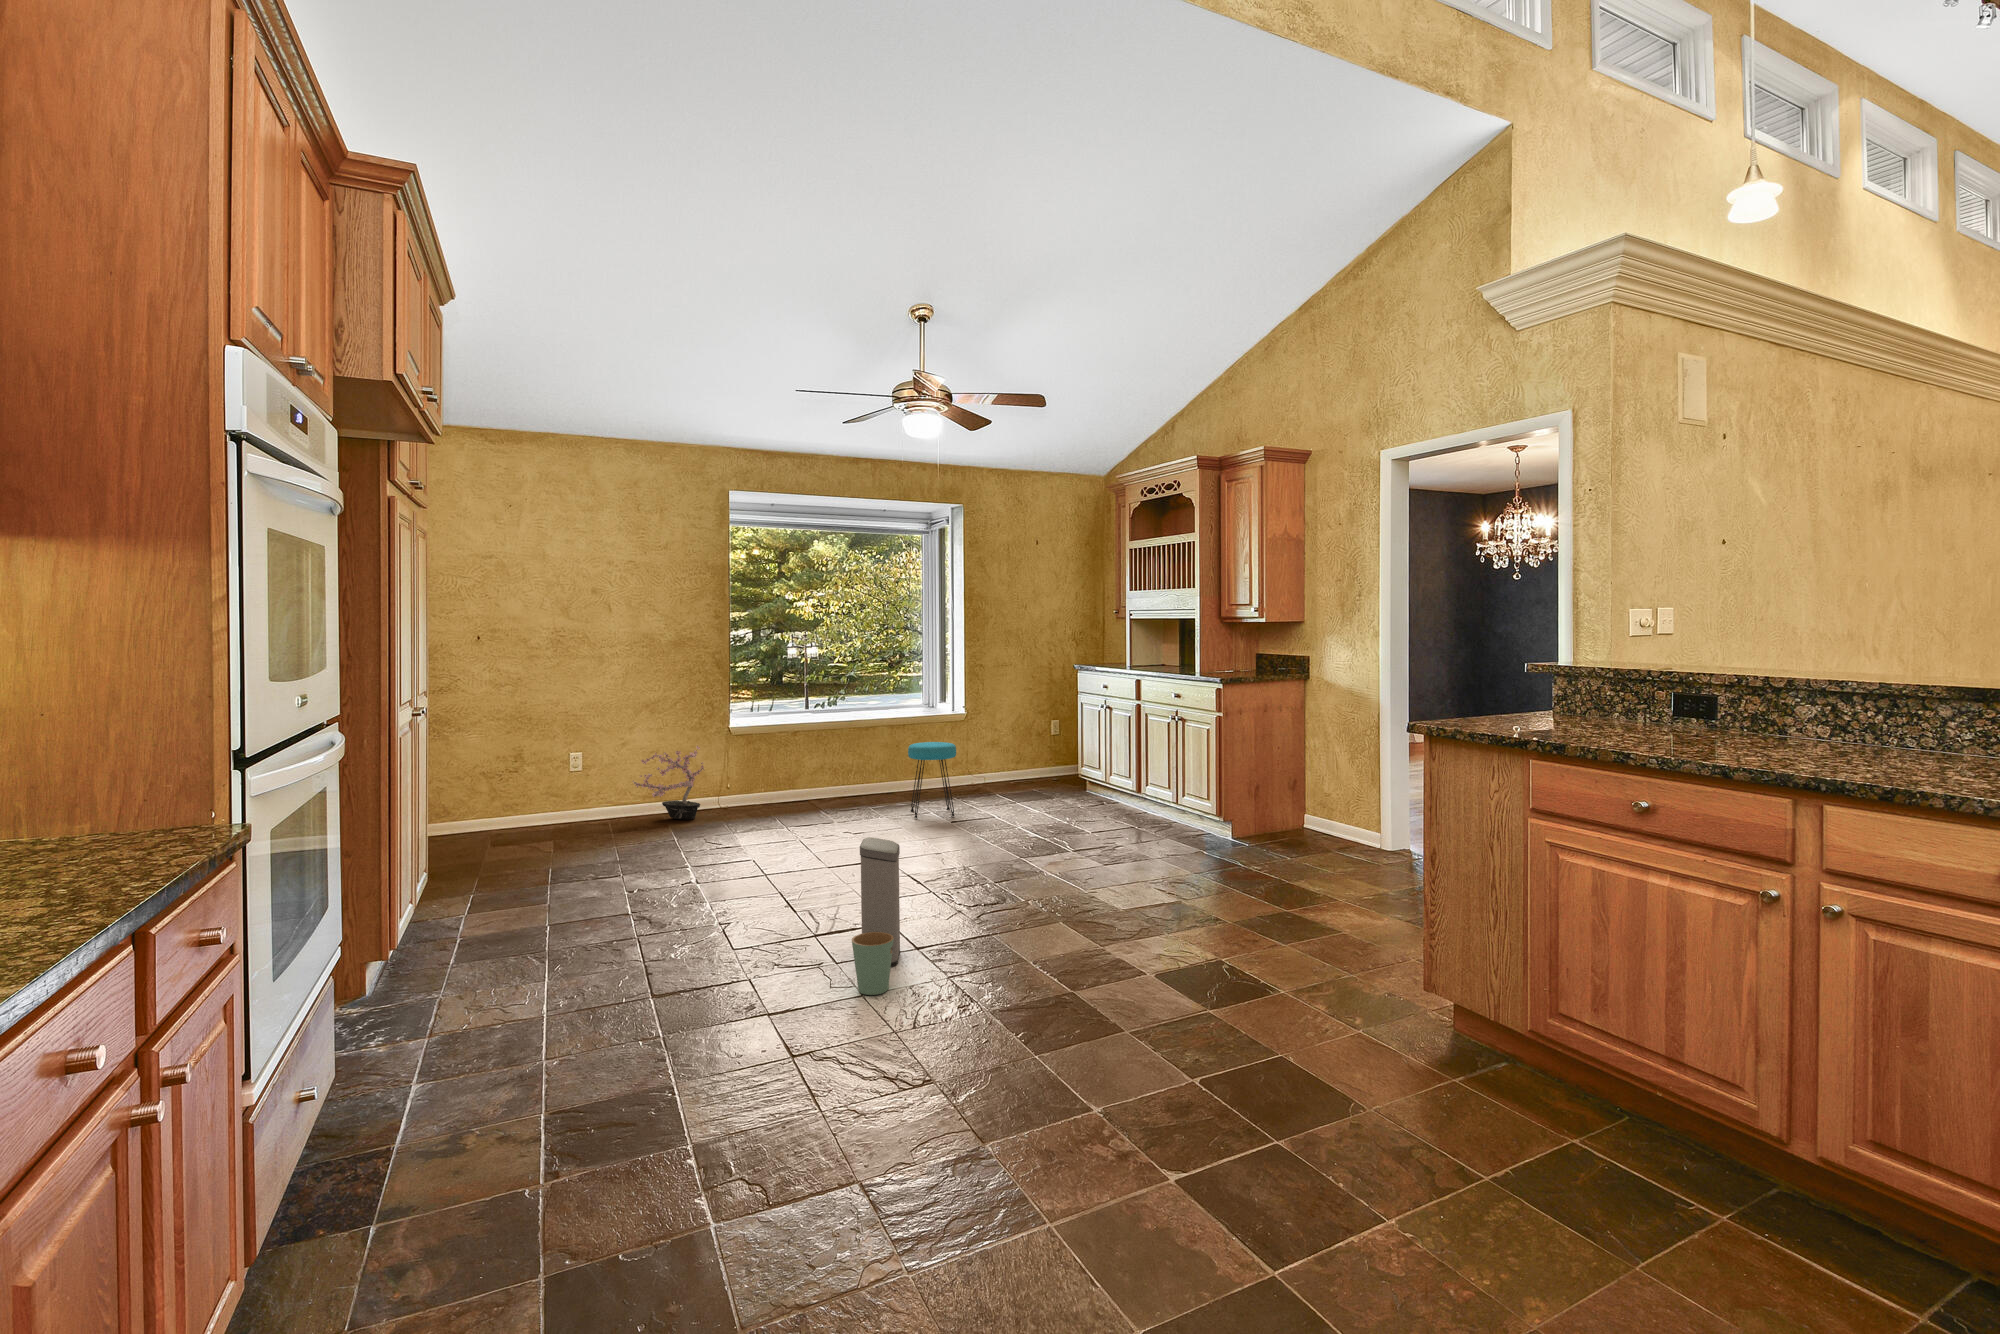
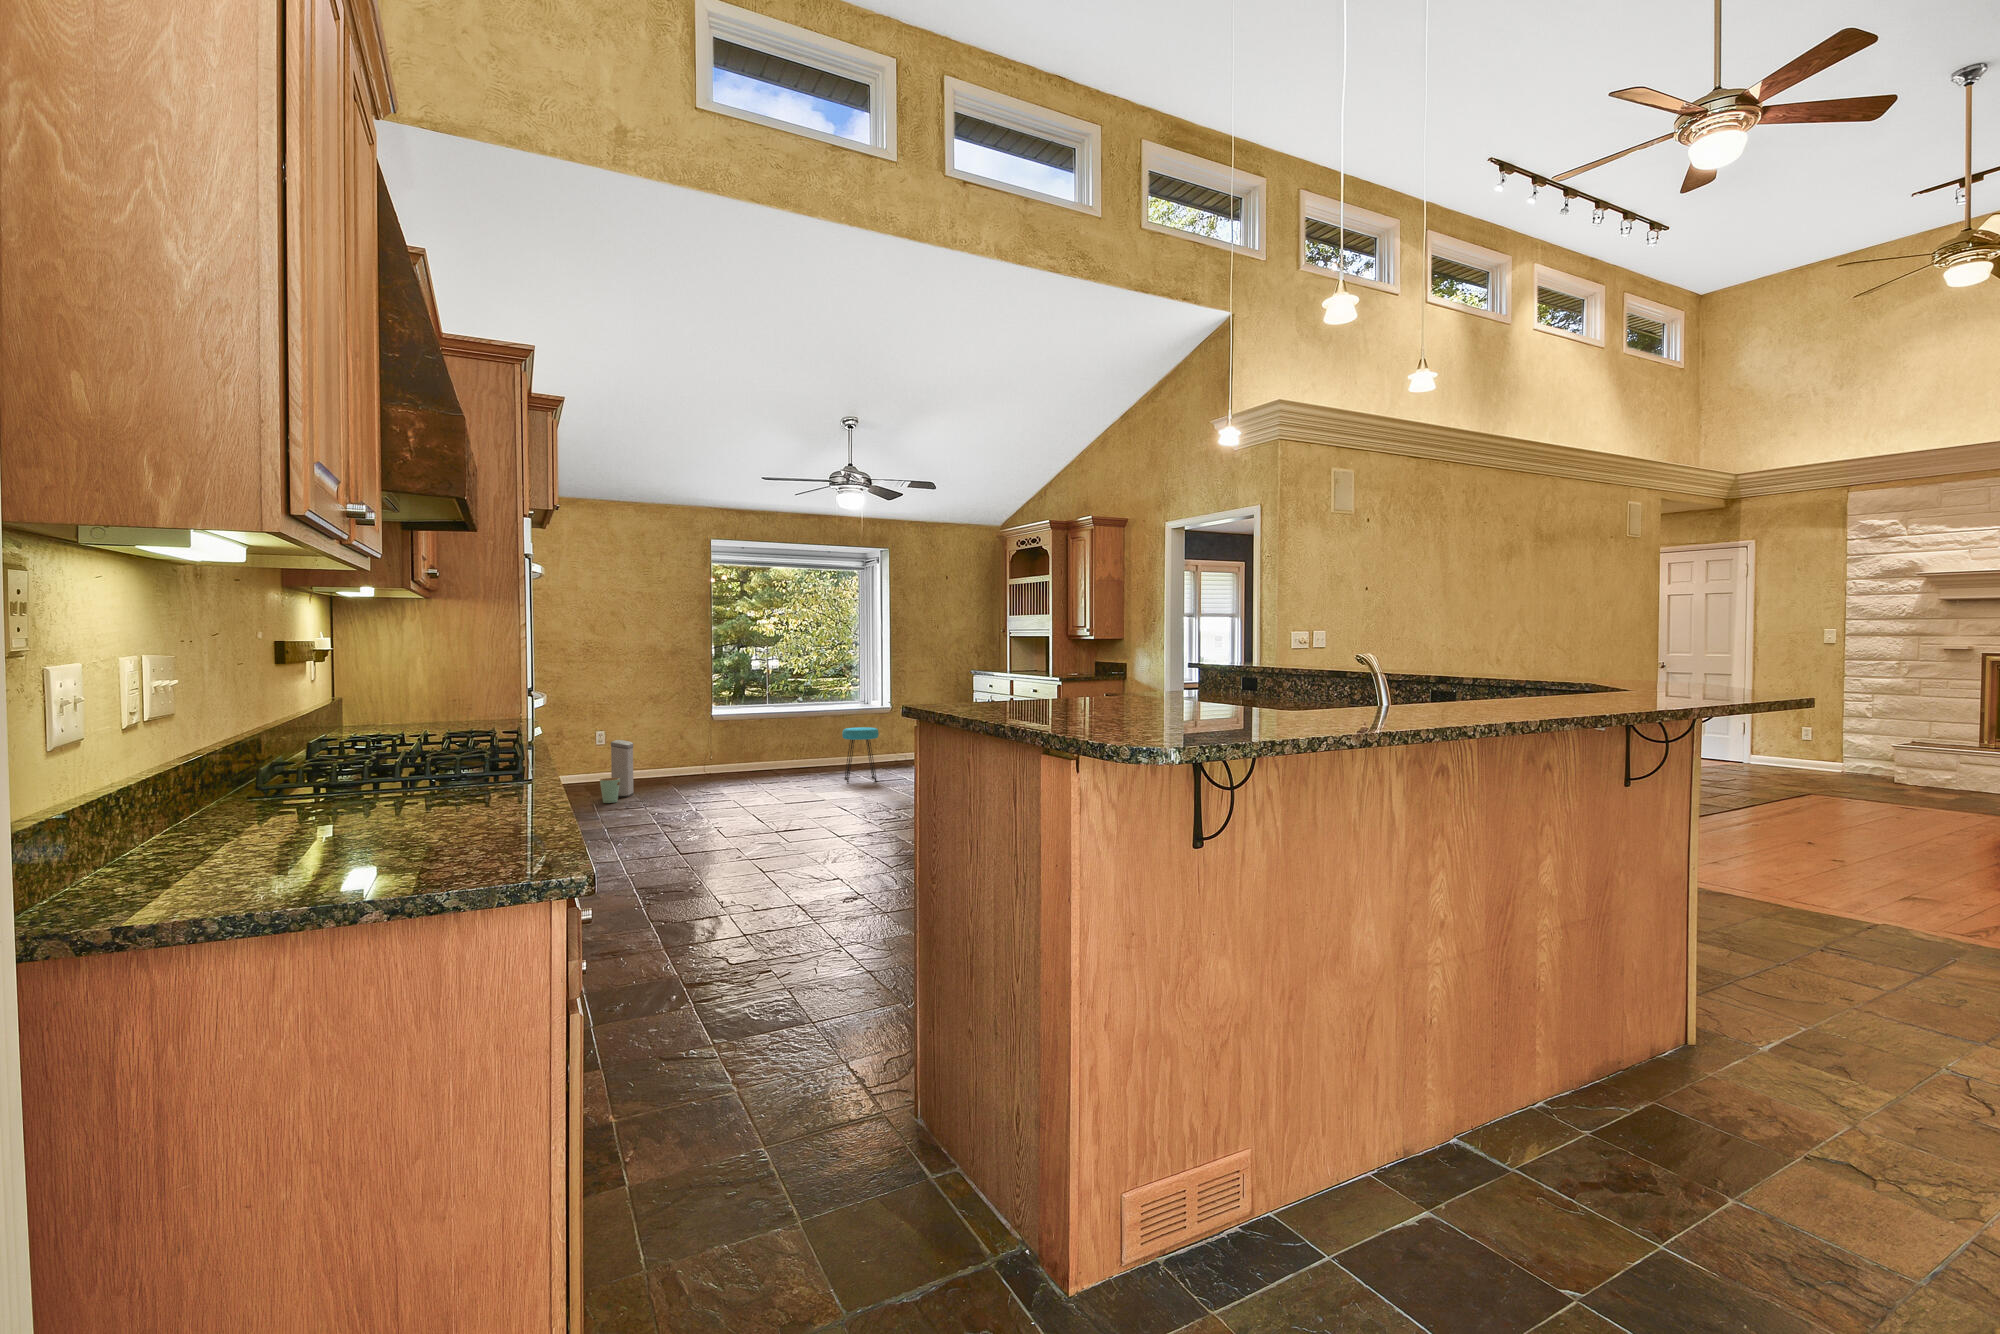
potted plant: present [633,746,704,820] -> none [634,728,690,784]
trash can: present [852,837,900,995] -> present [600,740,634,803]

